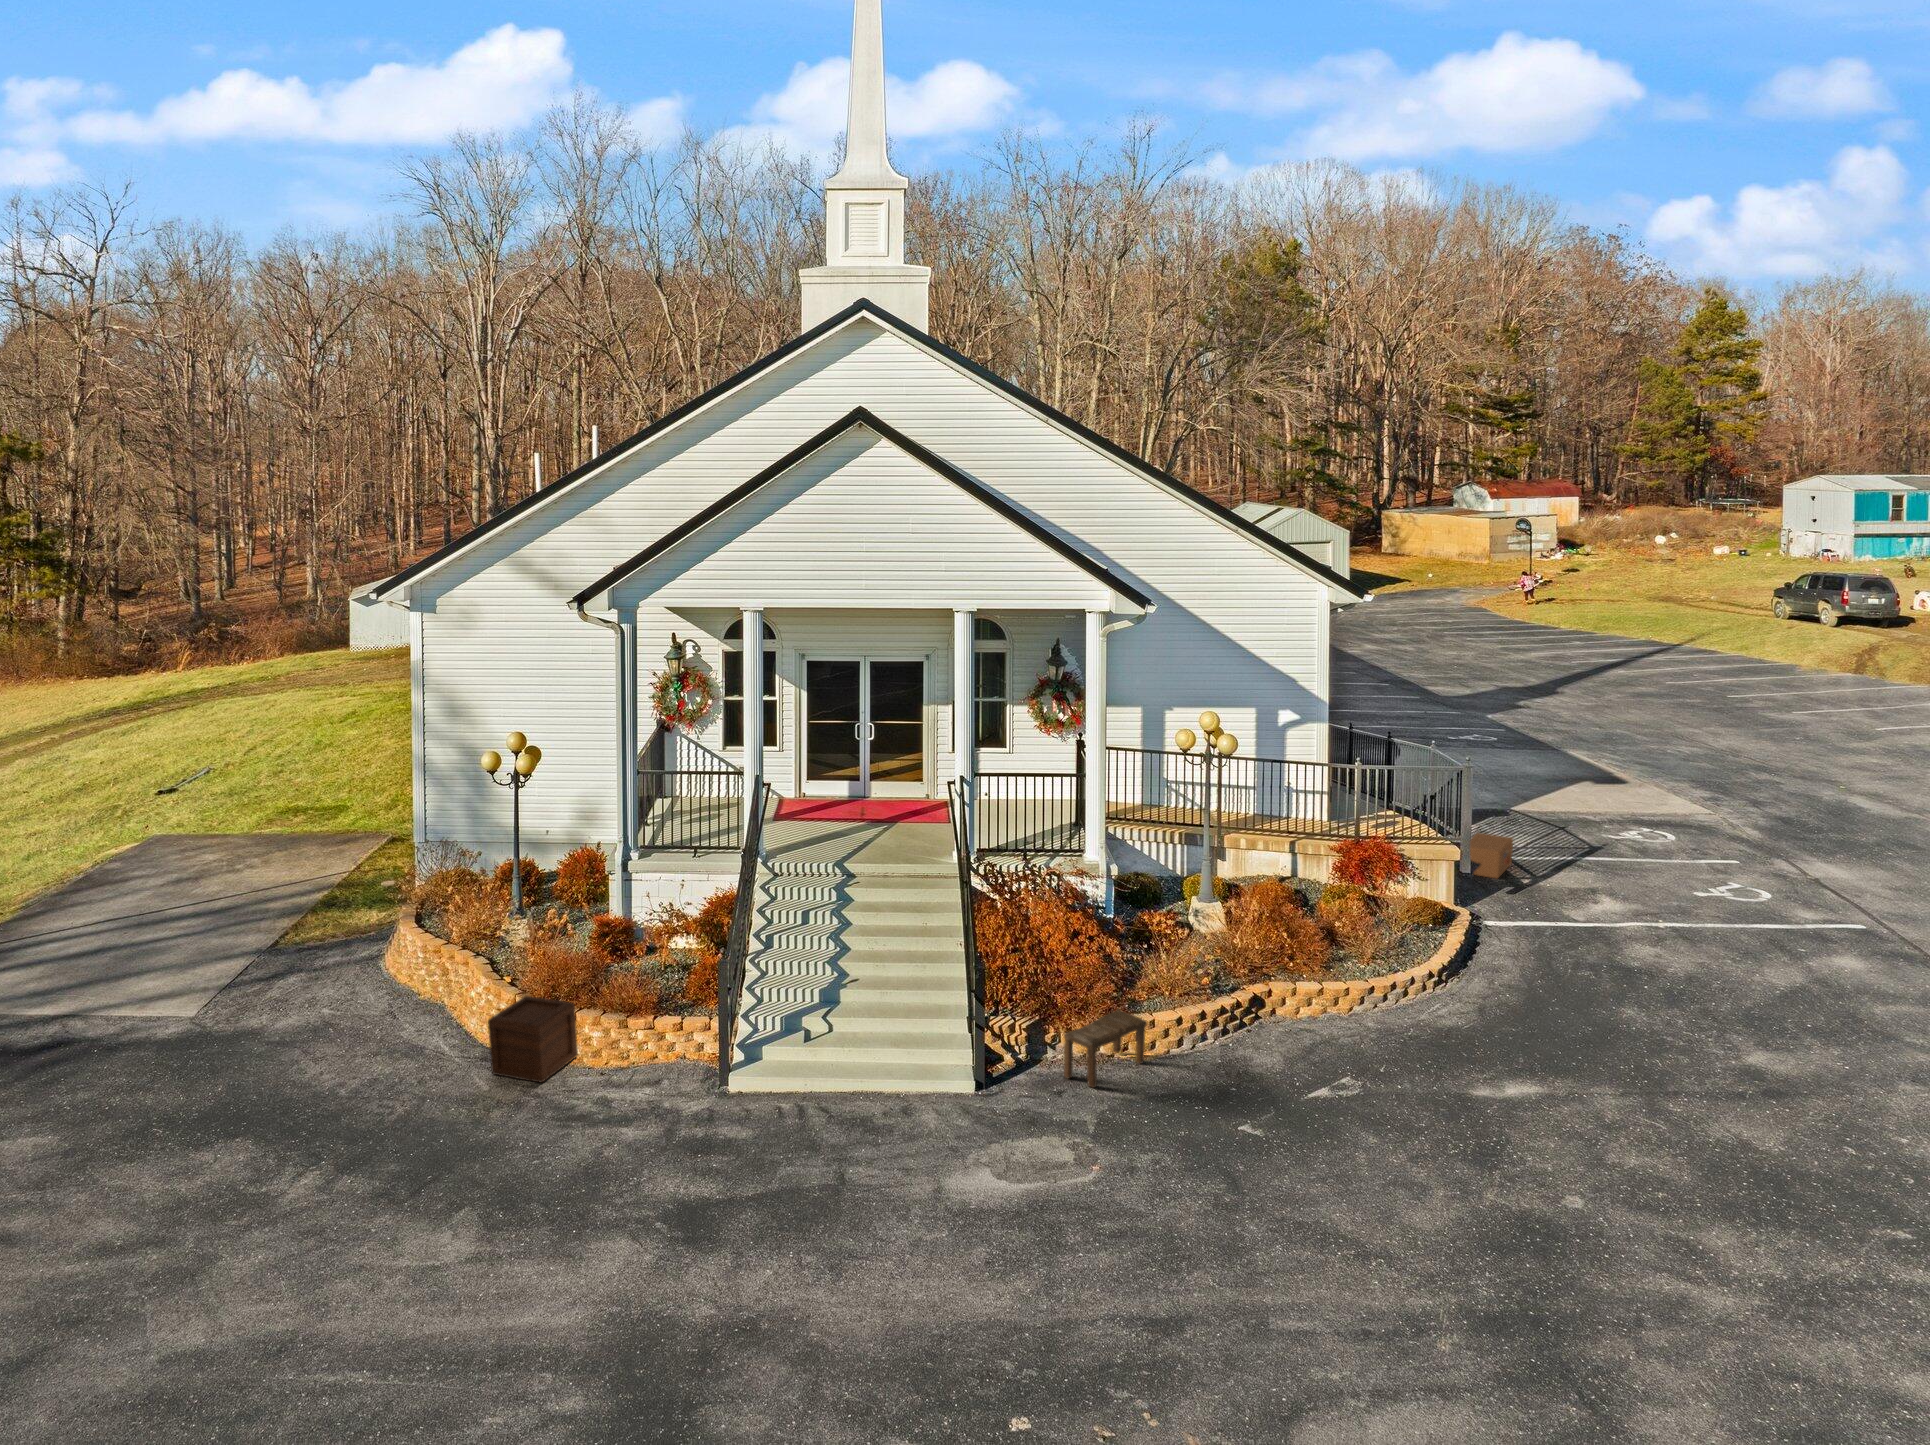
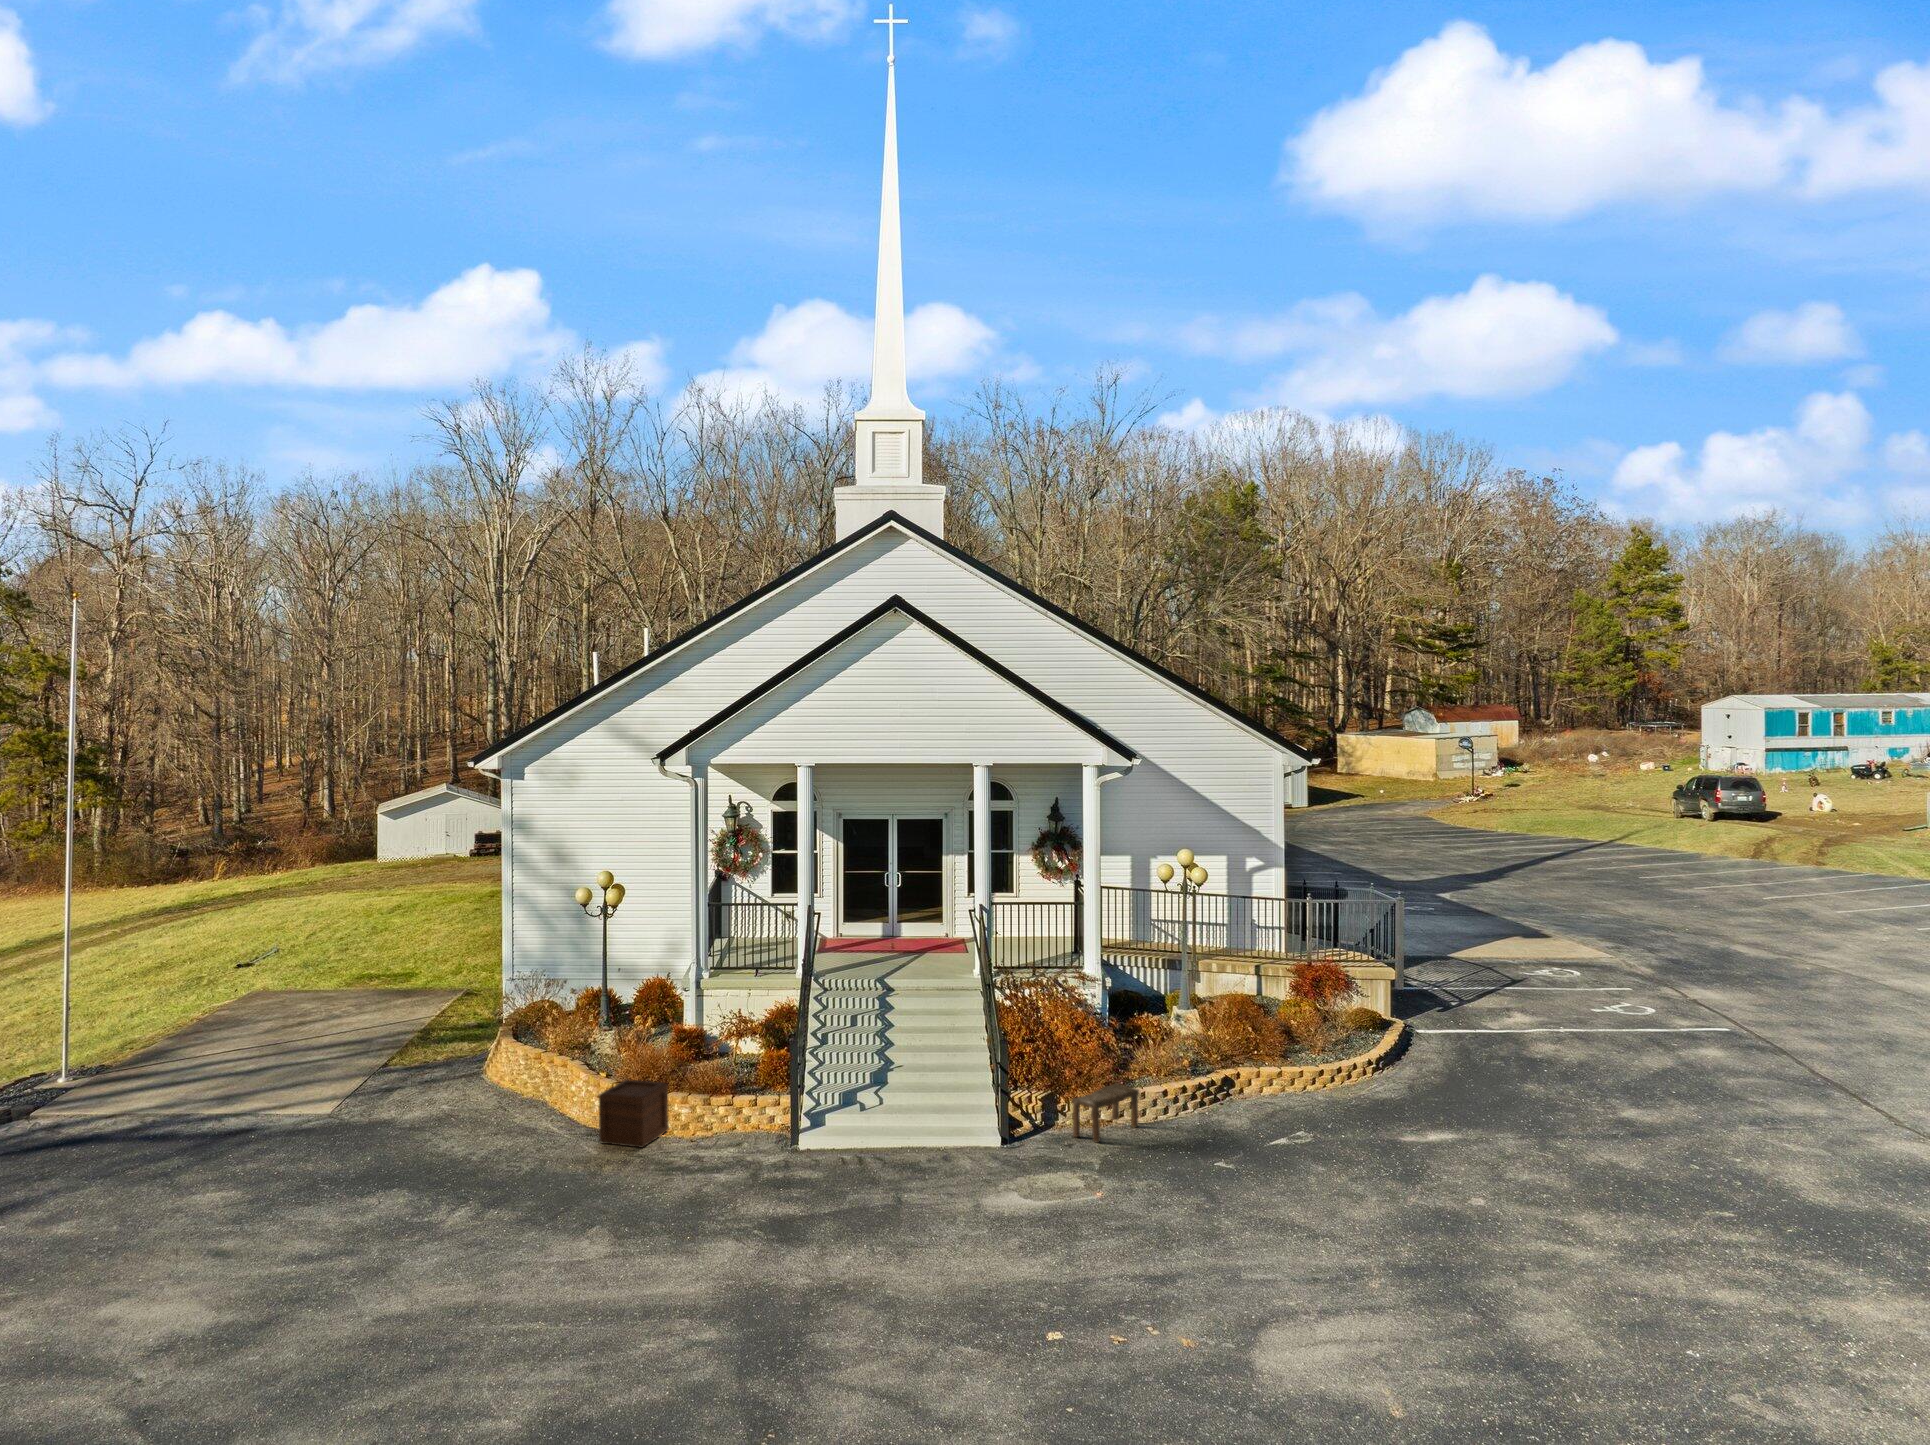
cardboard box: present [1470,833,1513,878] -> none [1403,967,1448,1004]

